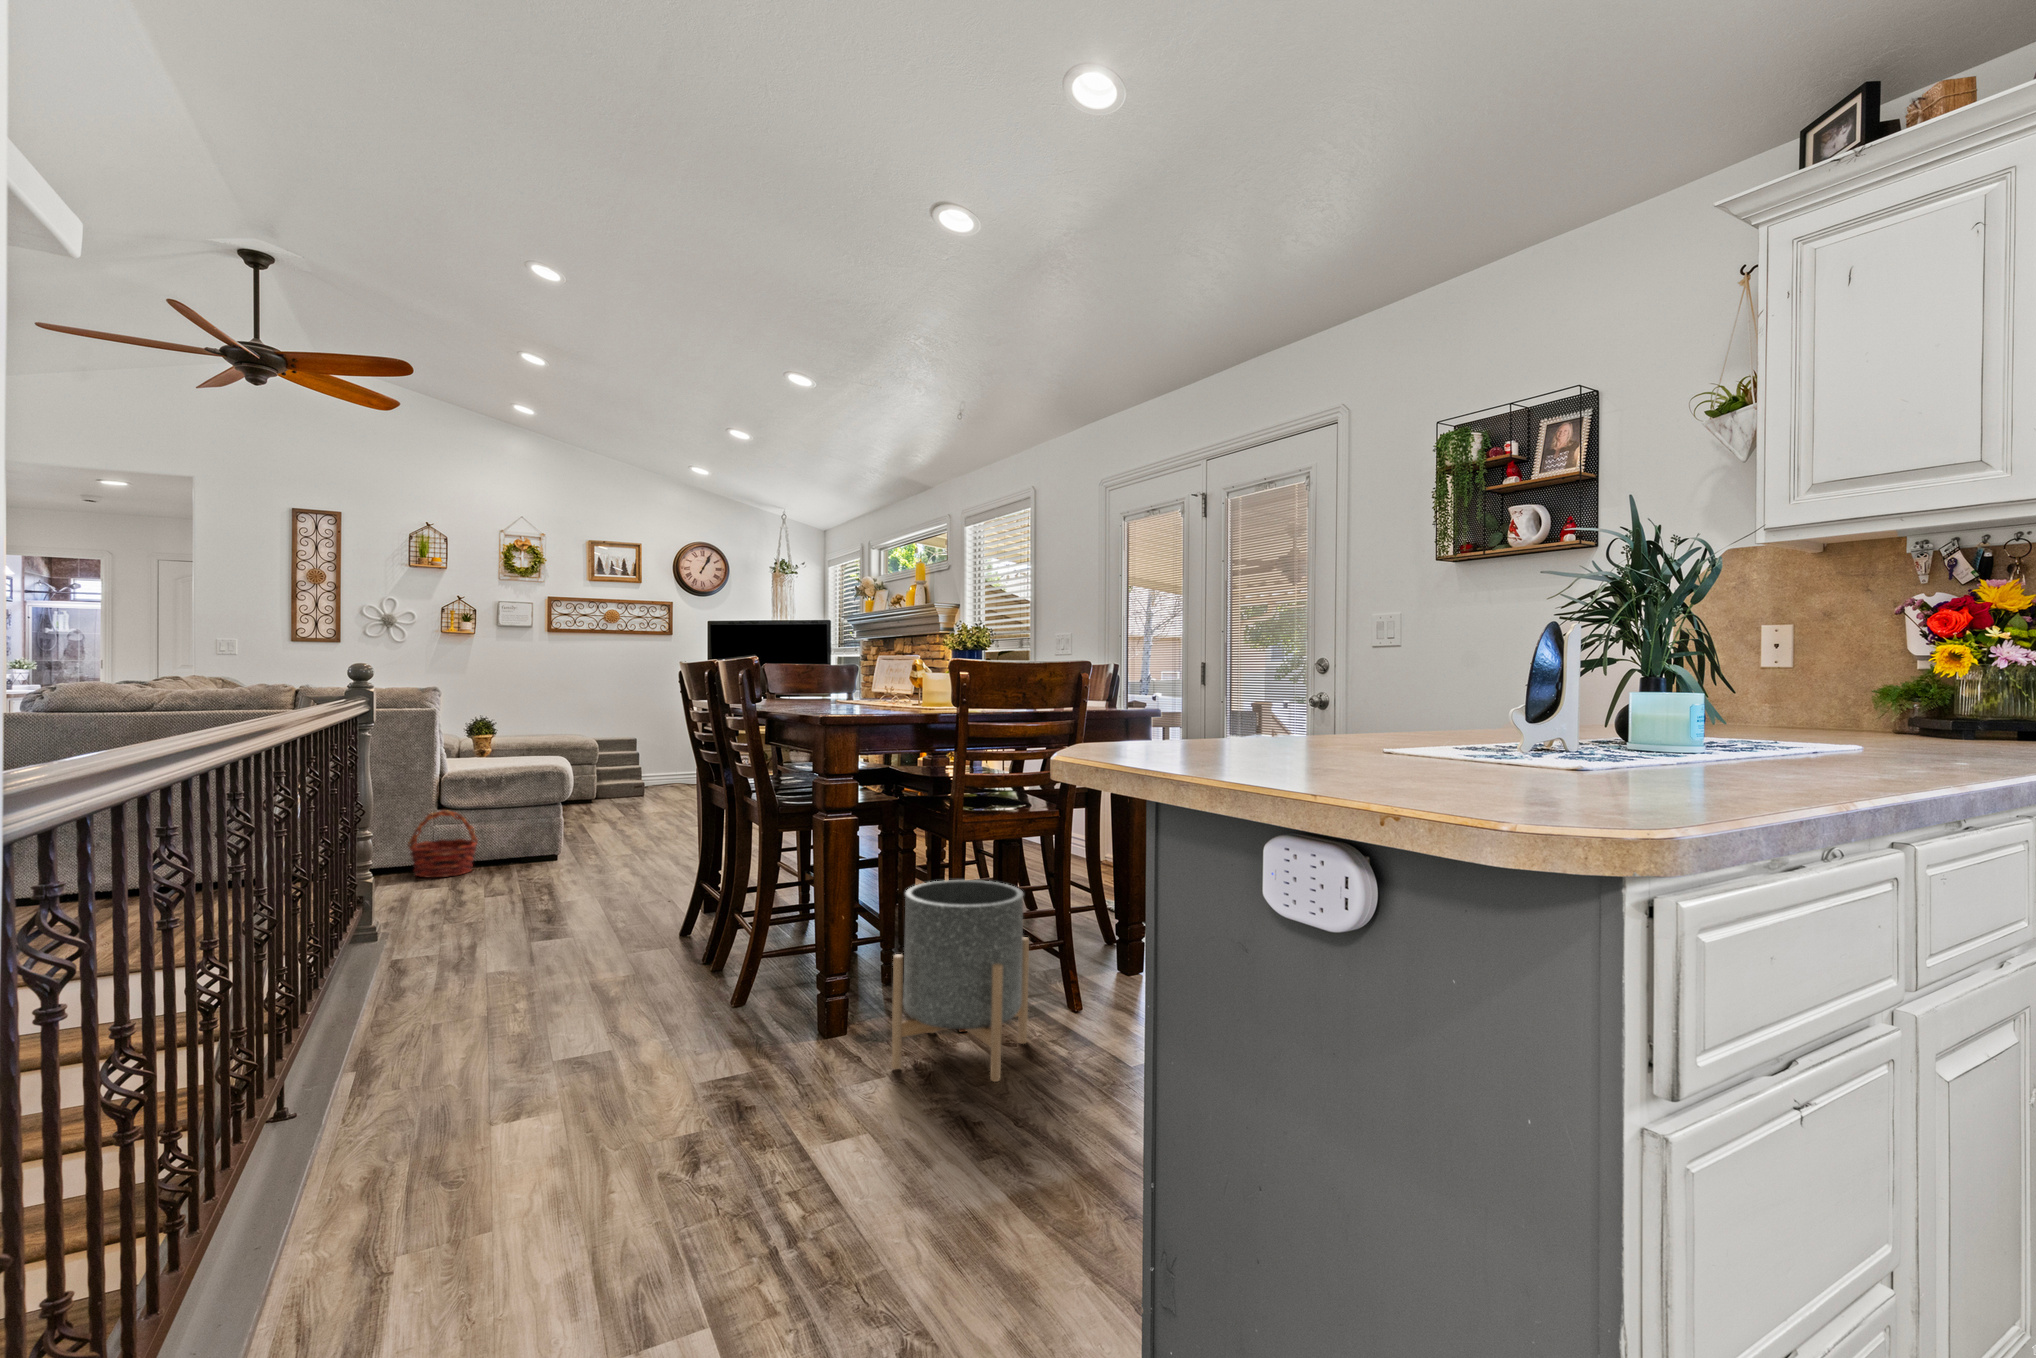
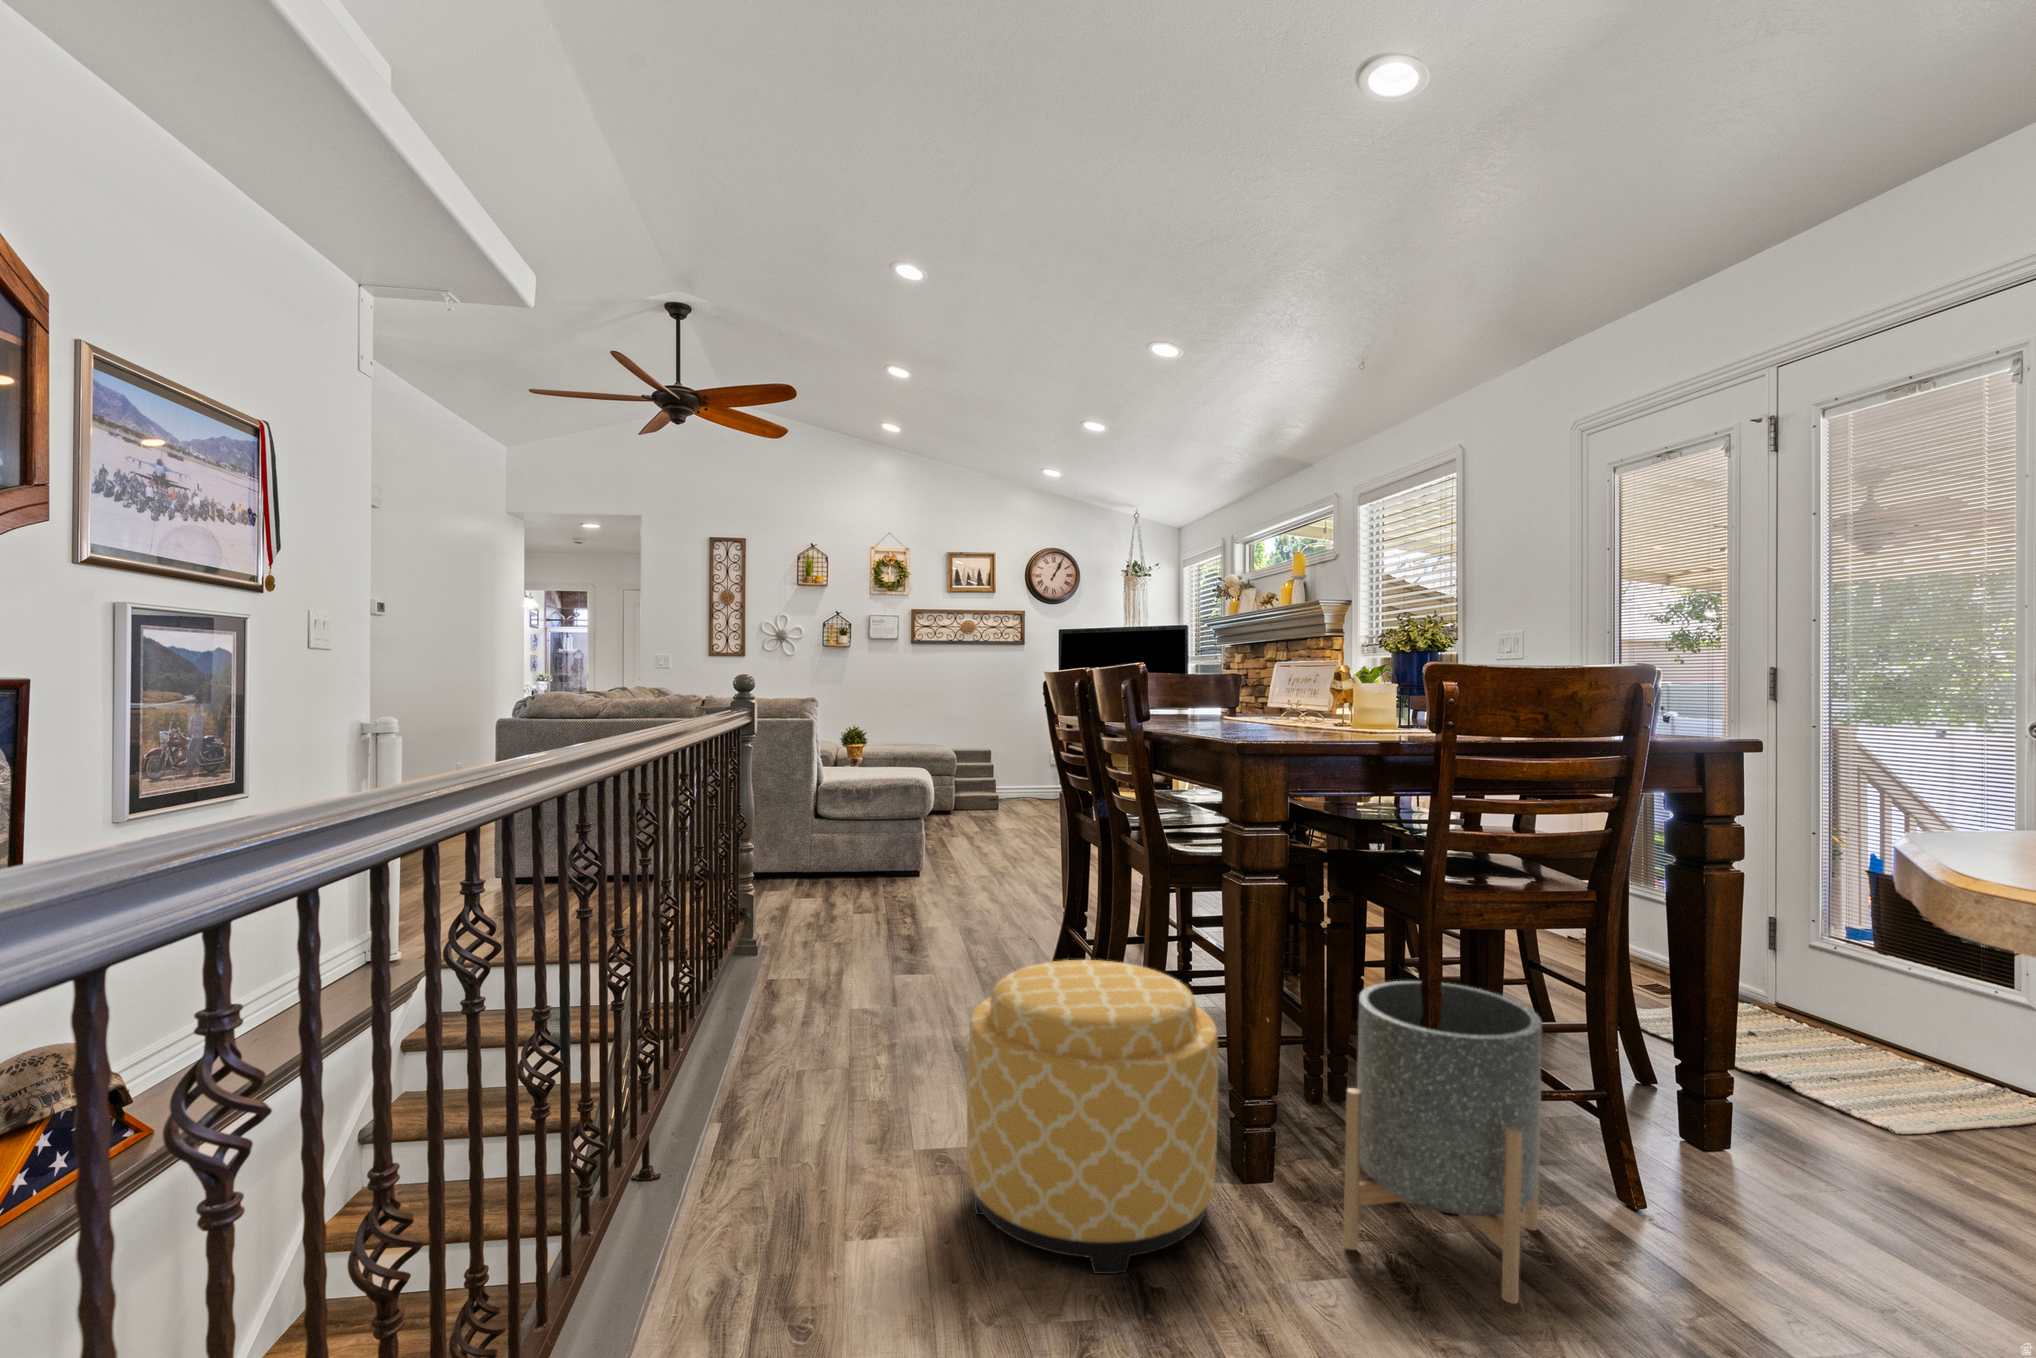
basket: present [408,810,478,877] -> none [786,821,849,889]
ottoman: none [600,885,803,1107] -> present [967,960,1218,1274]

